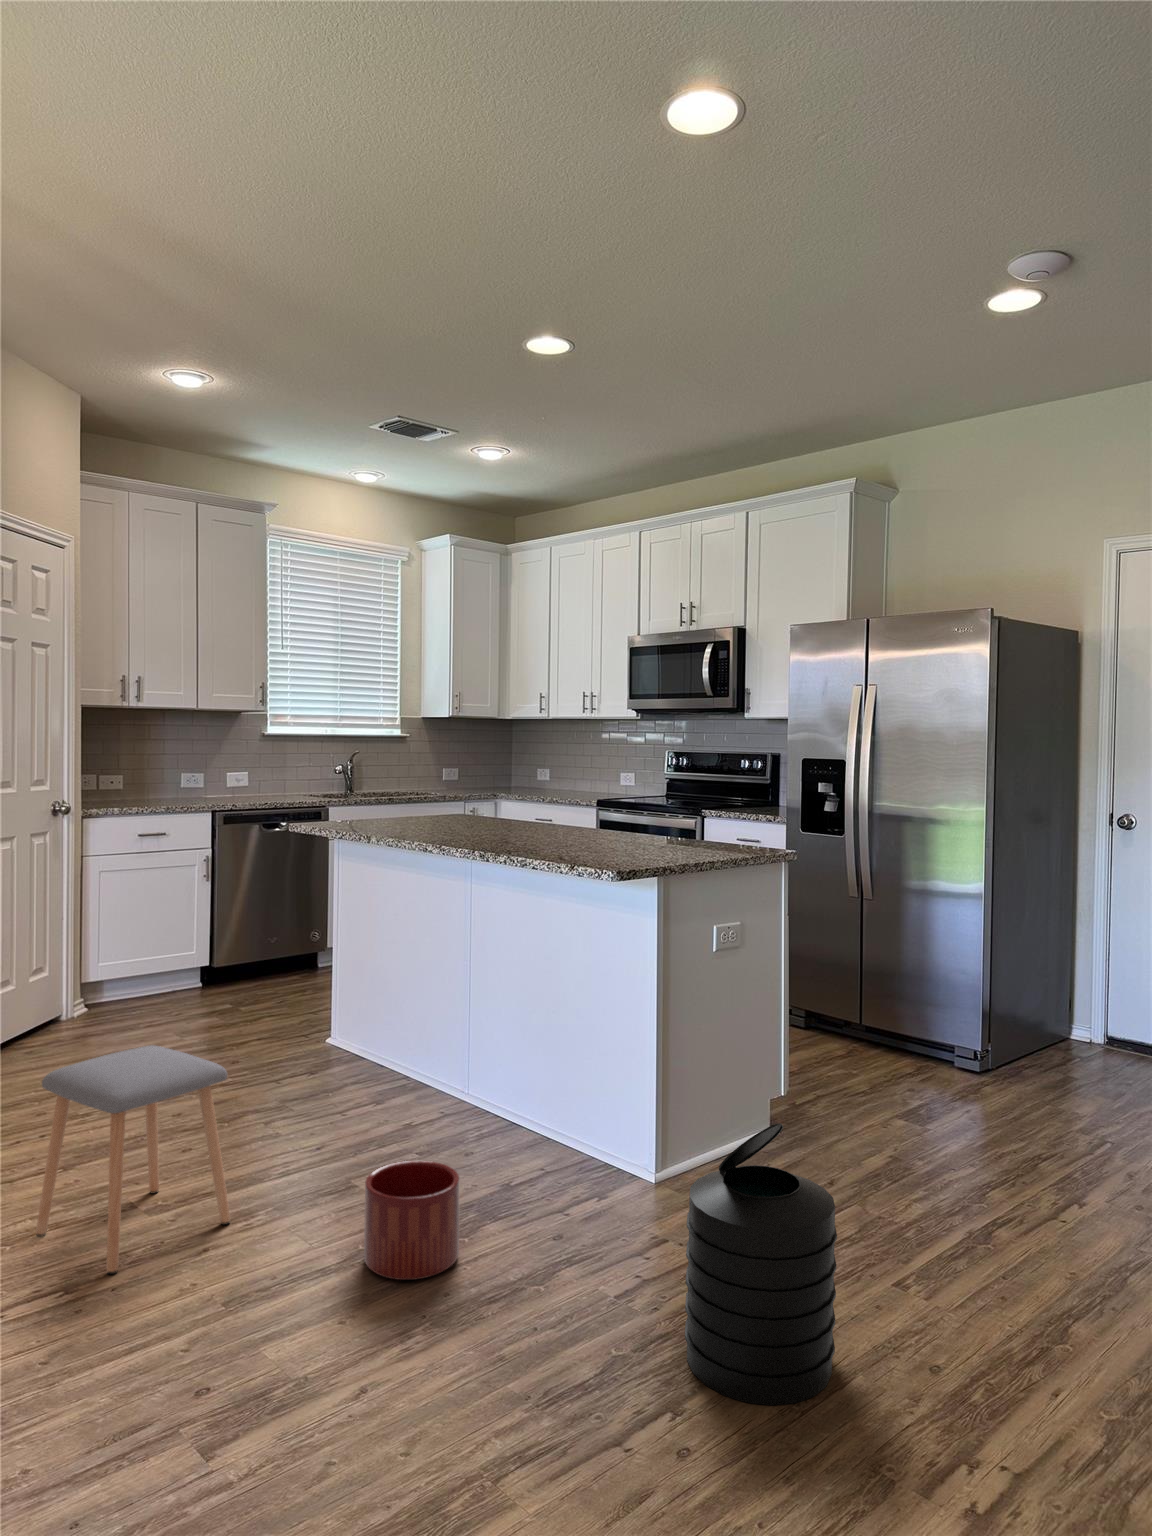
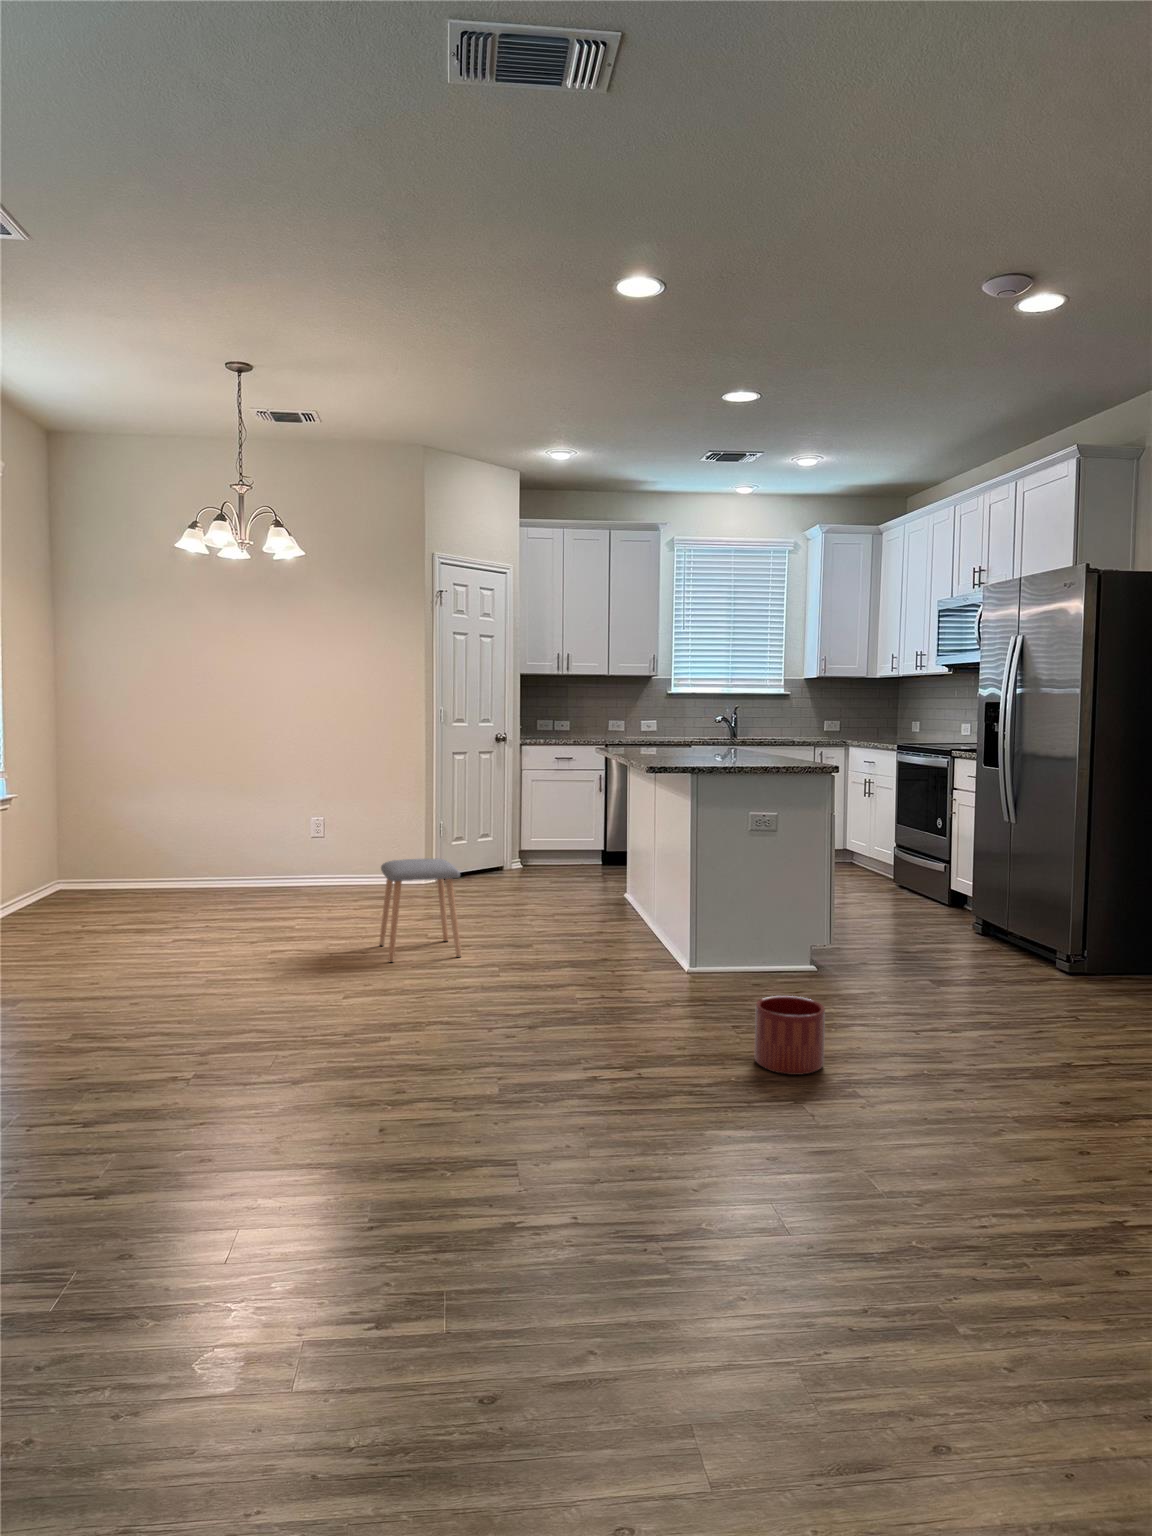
trash can: present [685,1123,837,1405] -> none [573,911,661,1066]
planter: present [364,1161,459,1280] -> present [755,996,825,1075]

